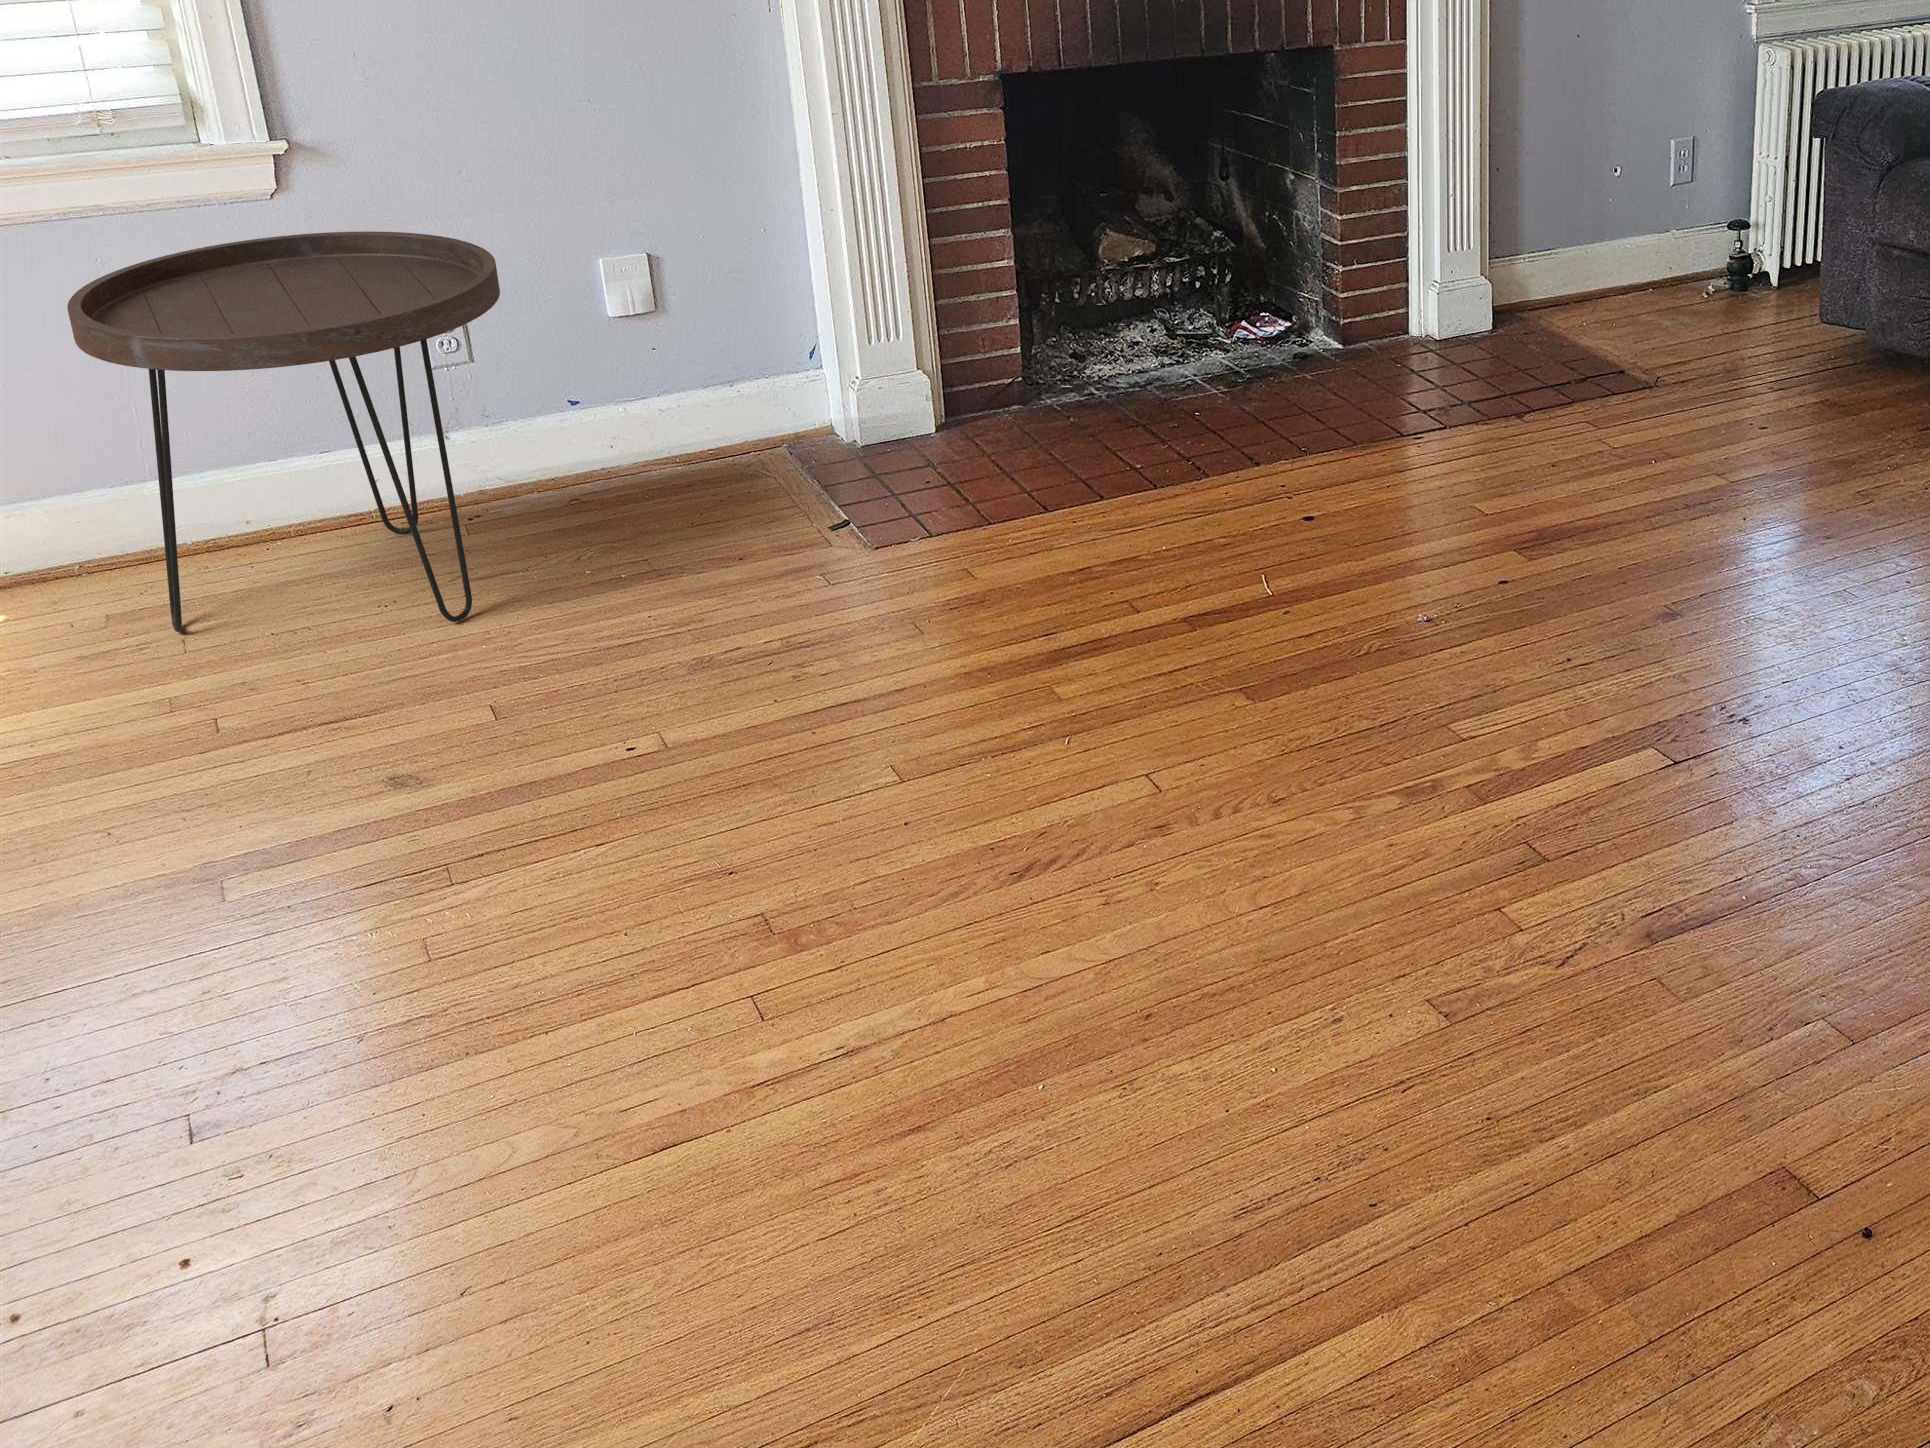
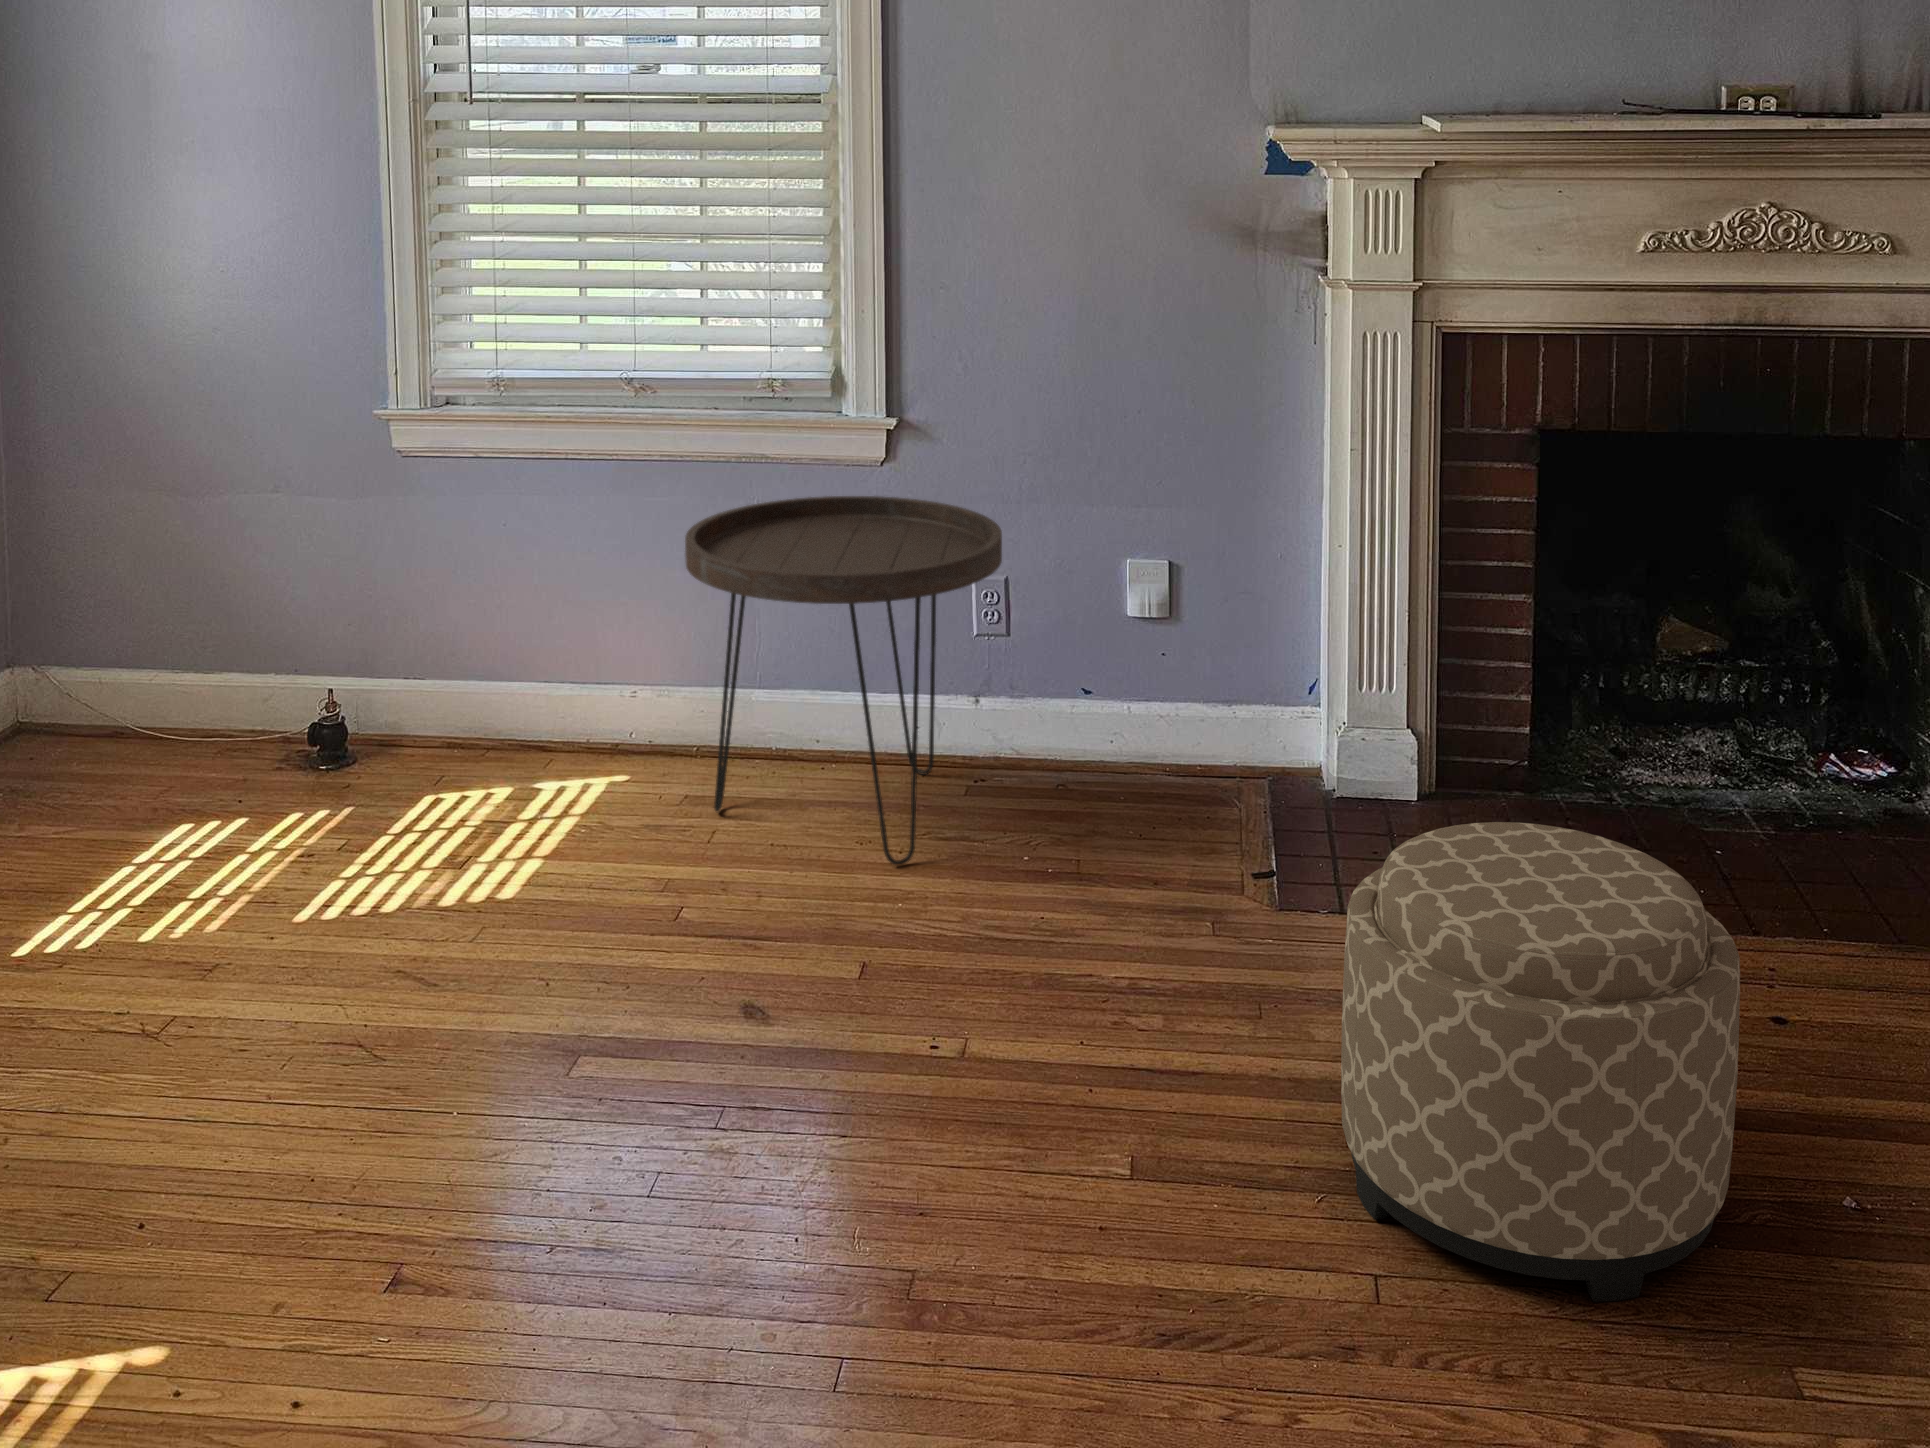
ottoman: none [1047,403,1355,742] -> present [1341,822,1740,1302]

